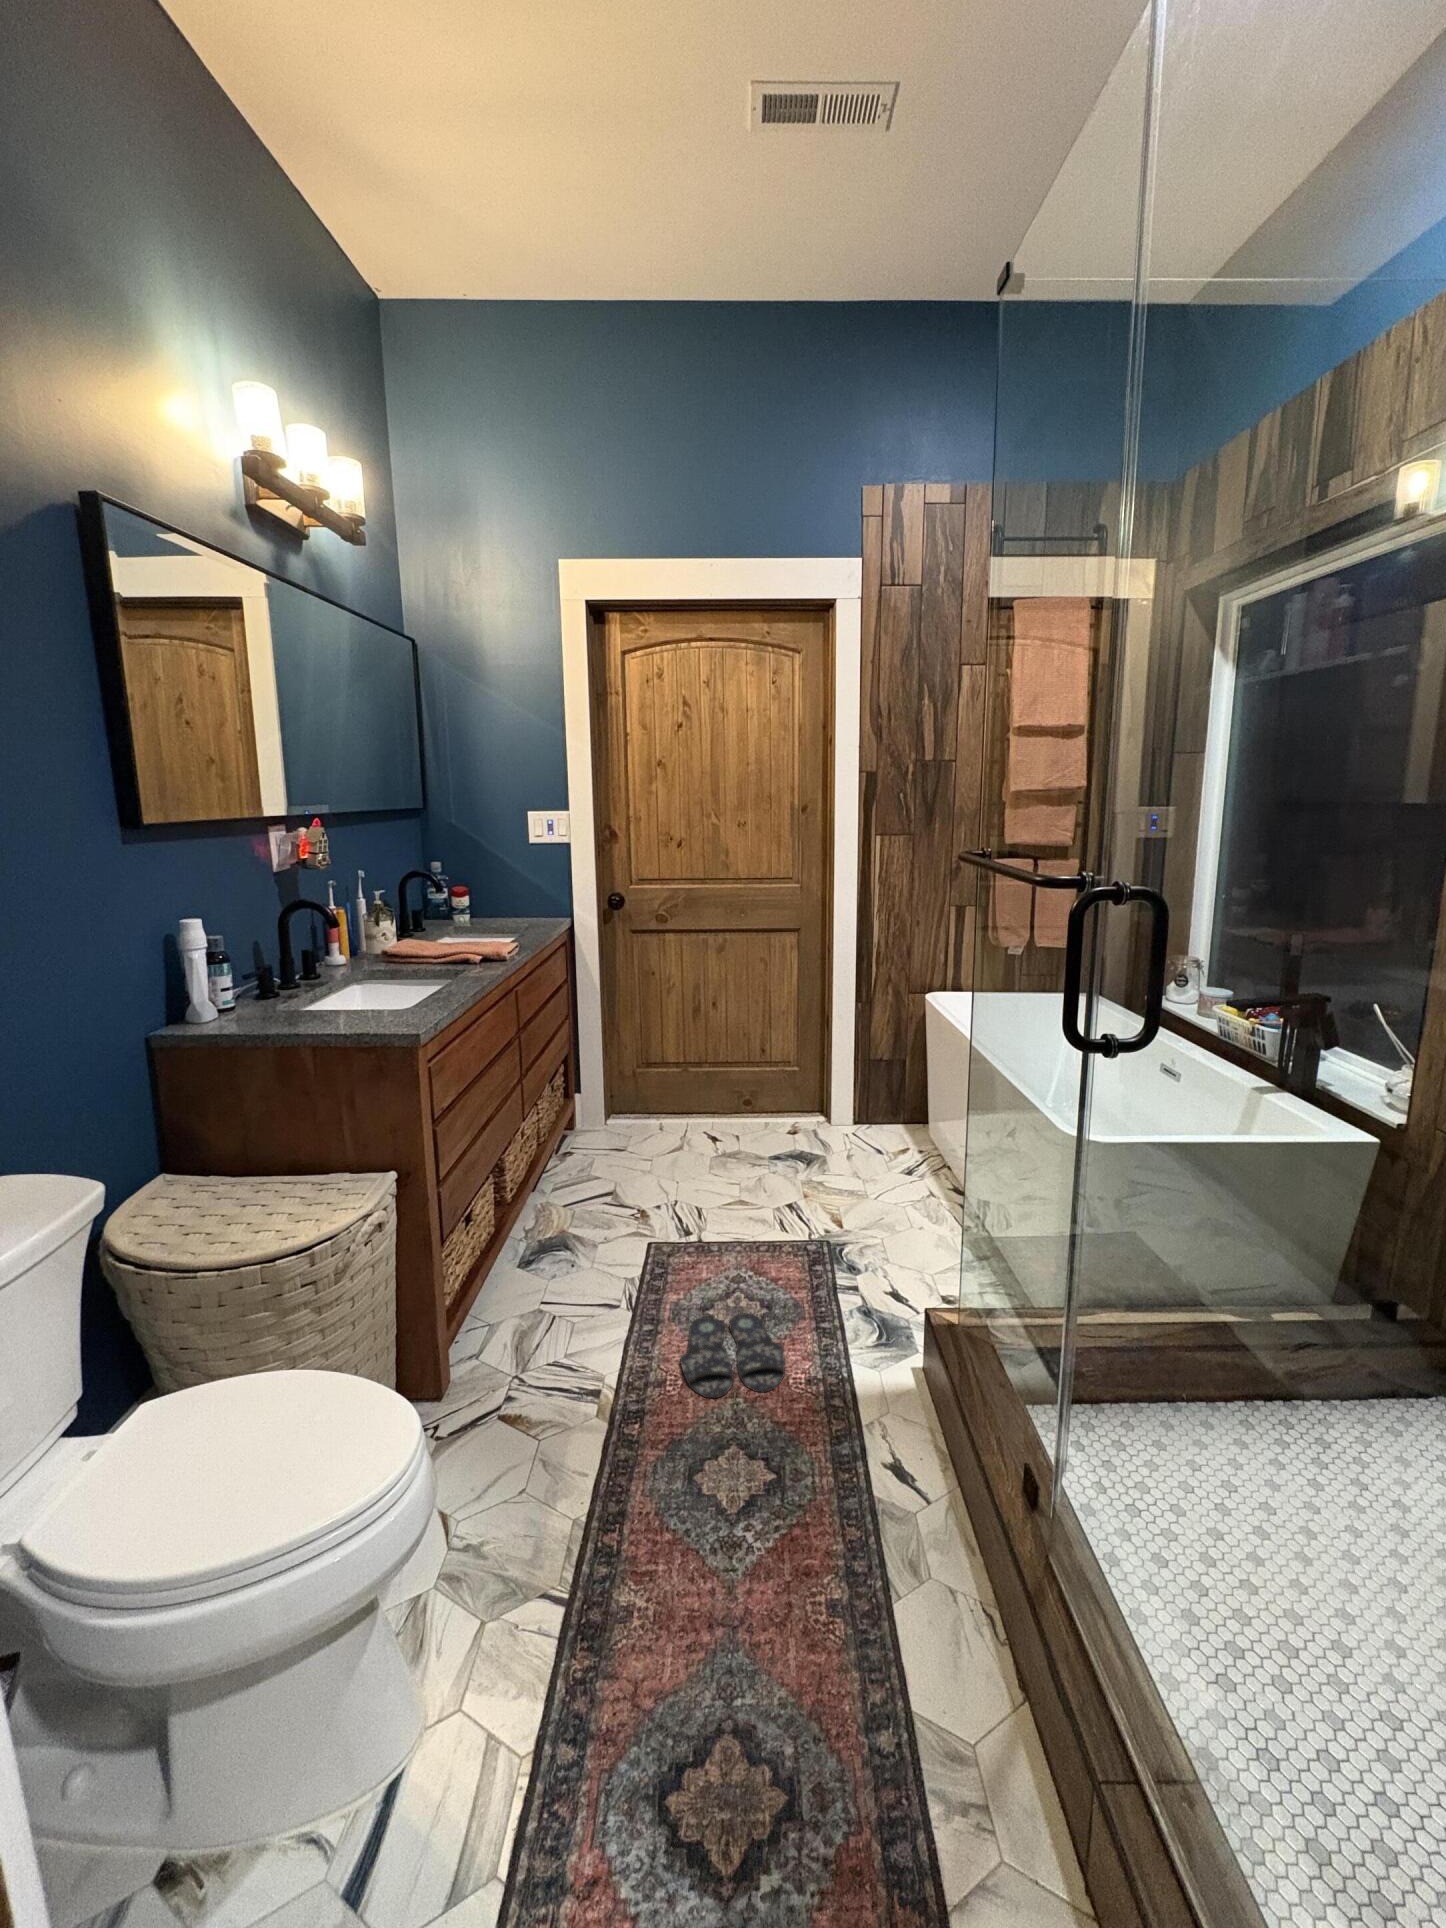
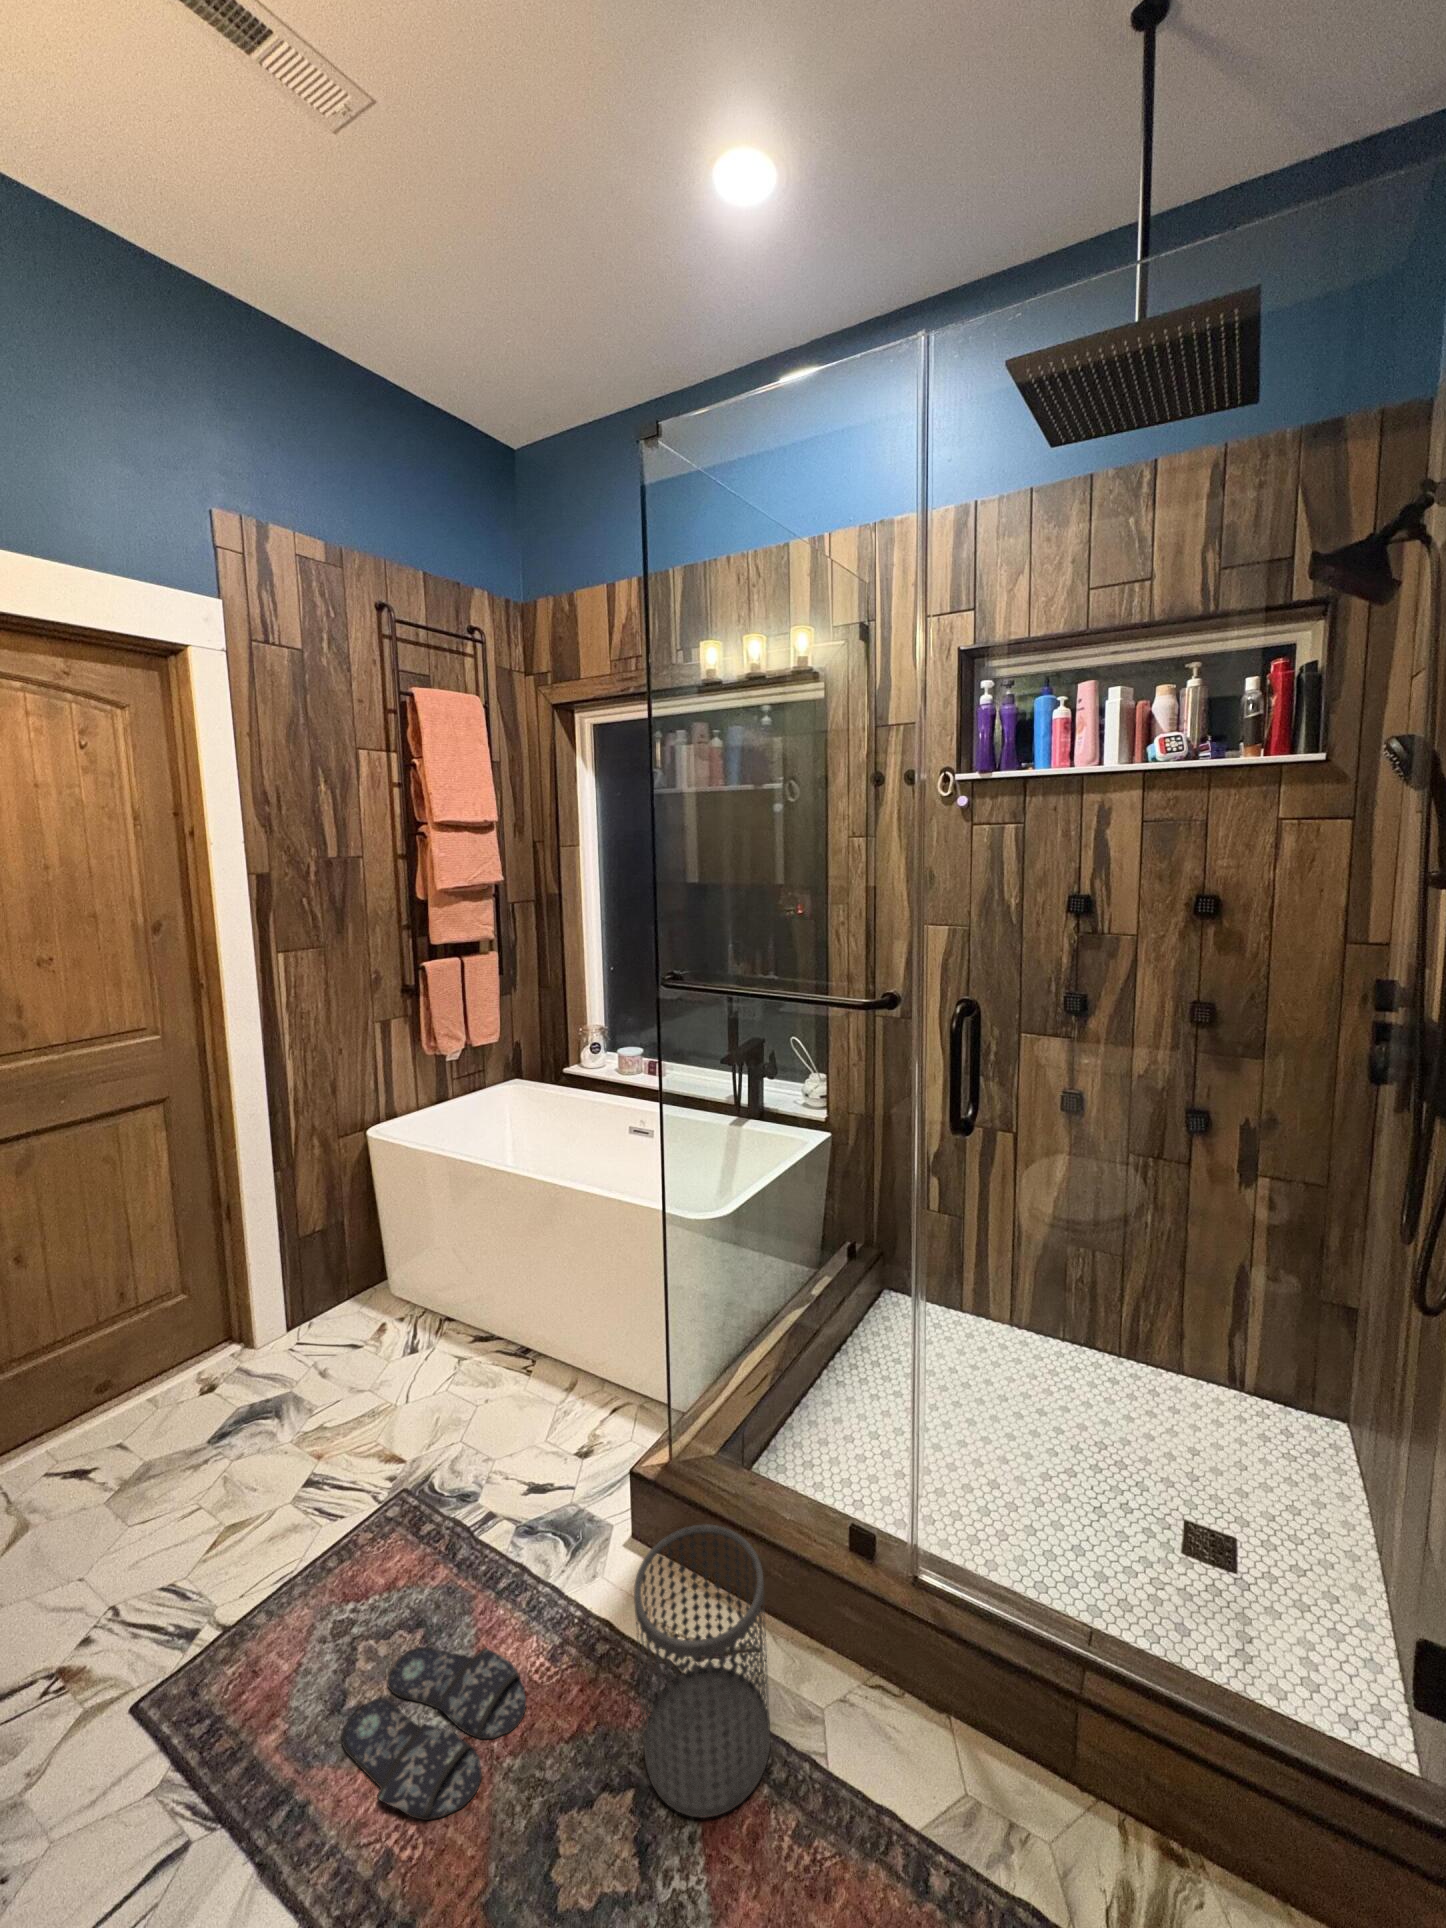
wastebasket: none [783,1324,900,1553] -> present [634,1524,770,1818]

